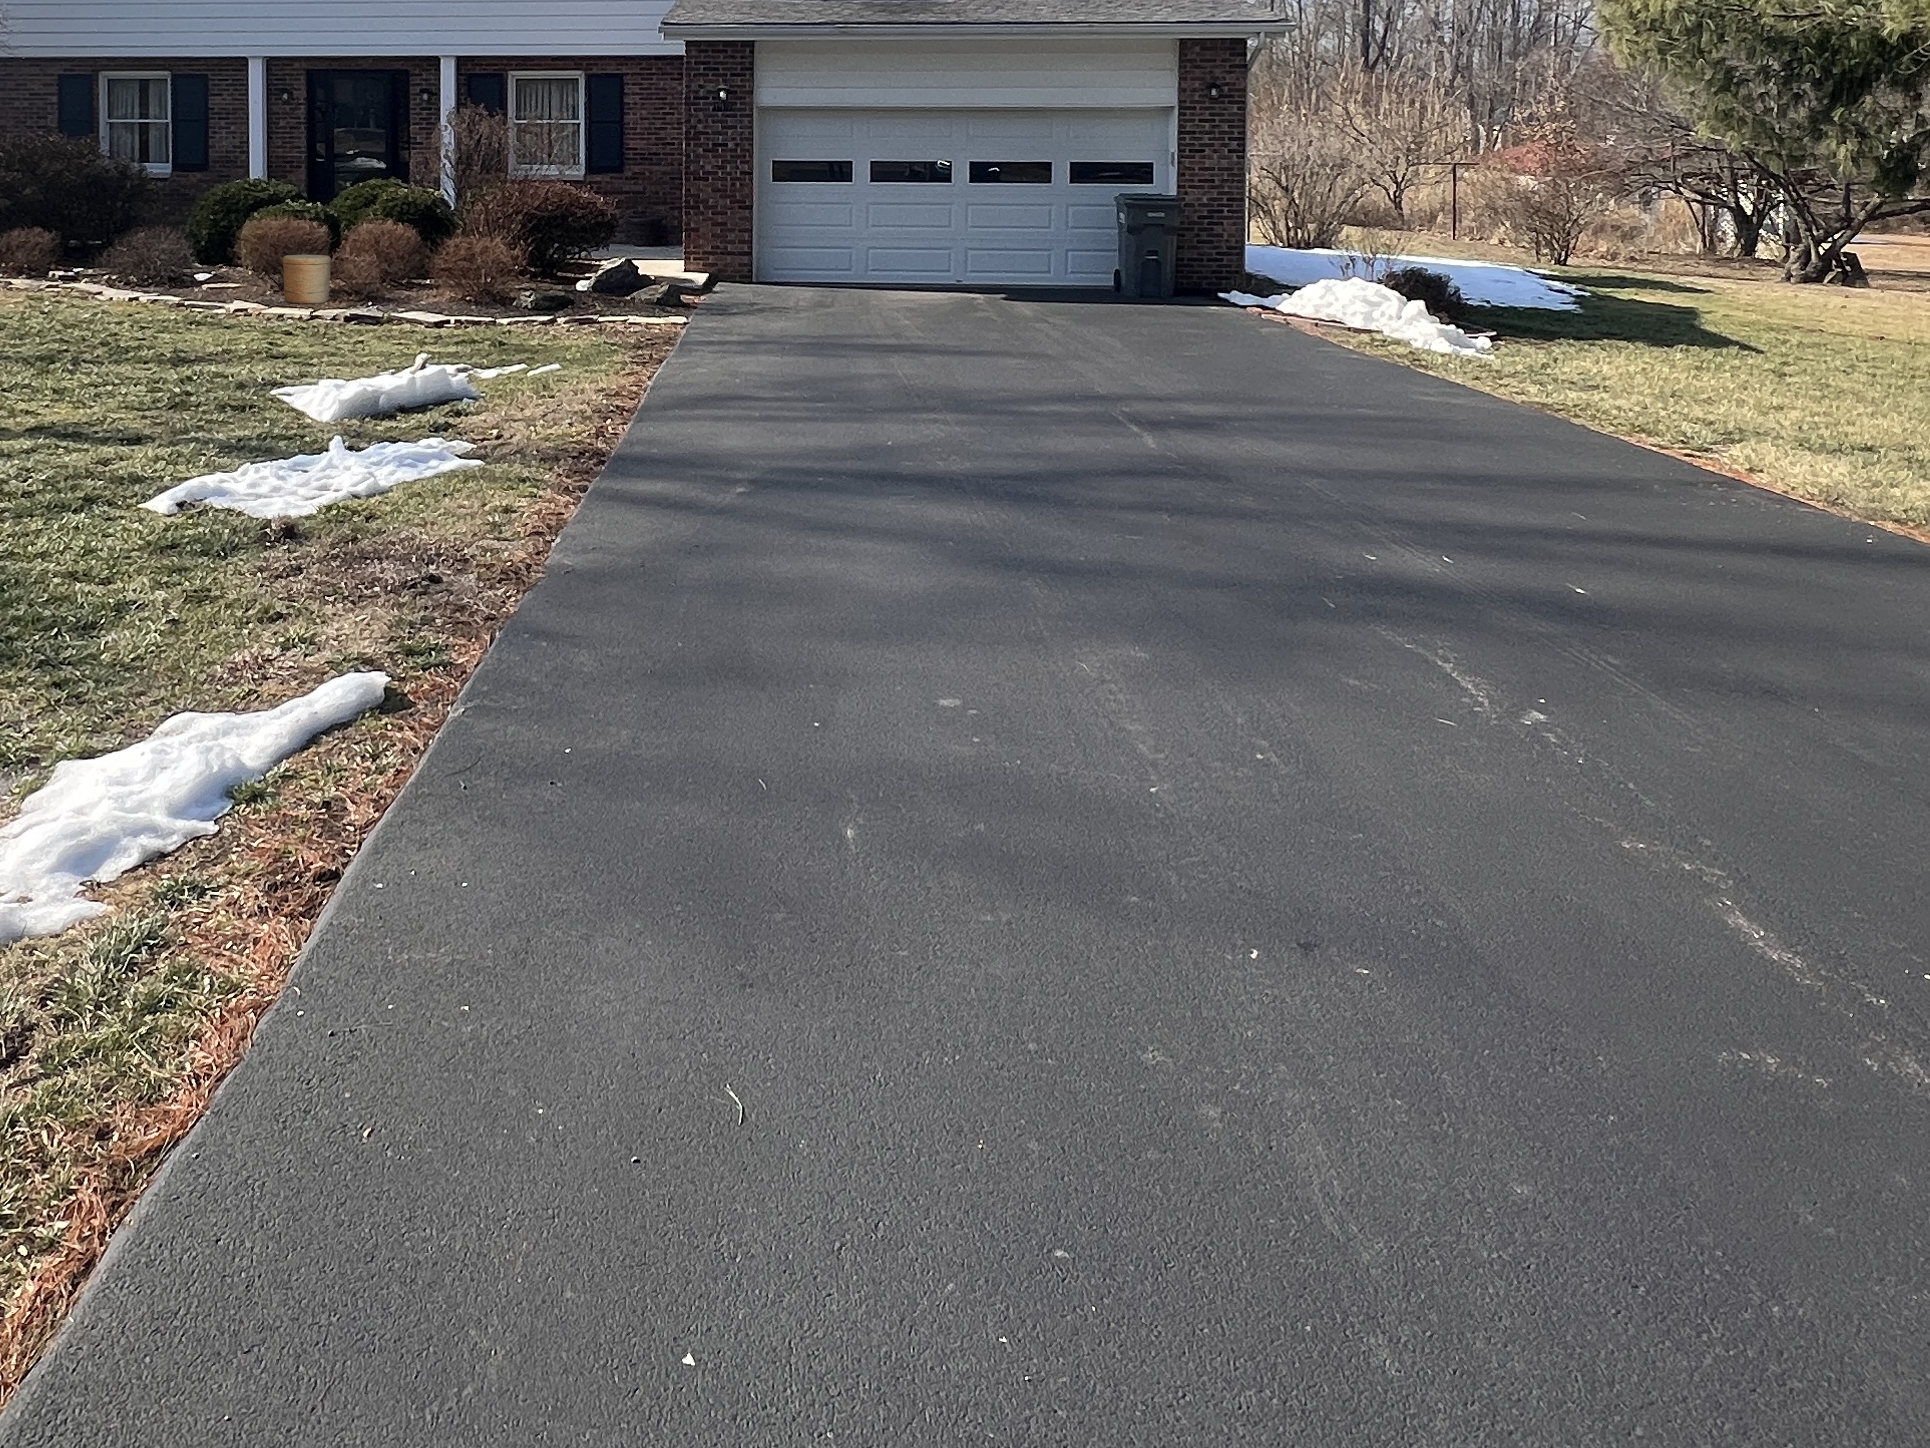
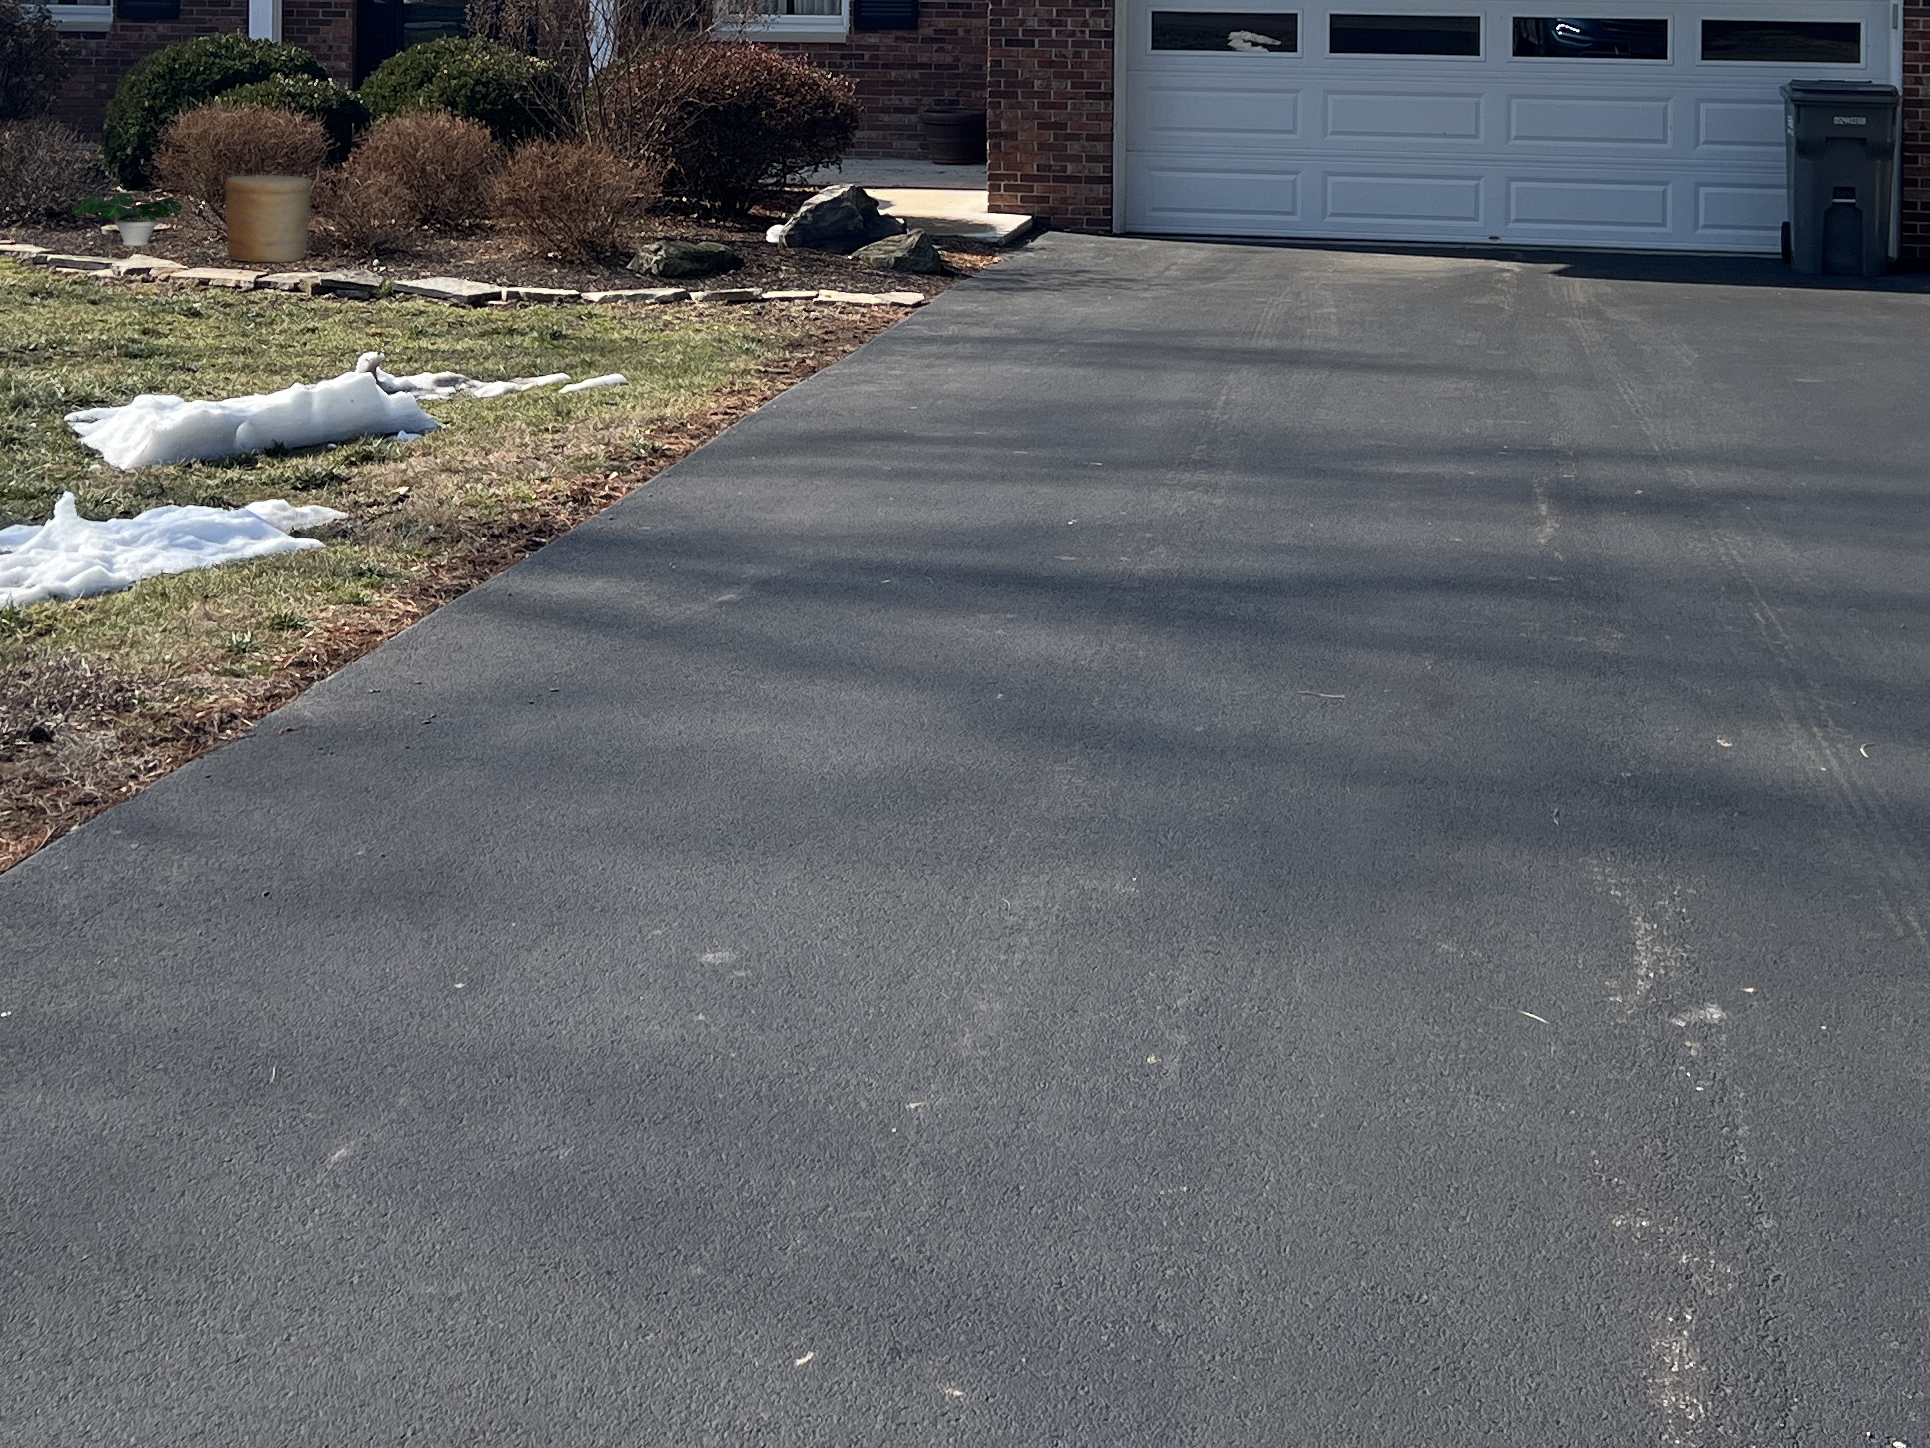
potted plant: none [192,266,252,296] -> present [73,194,182,246]

